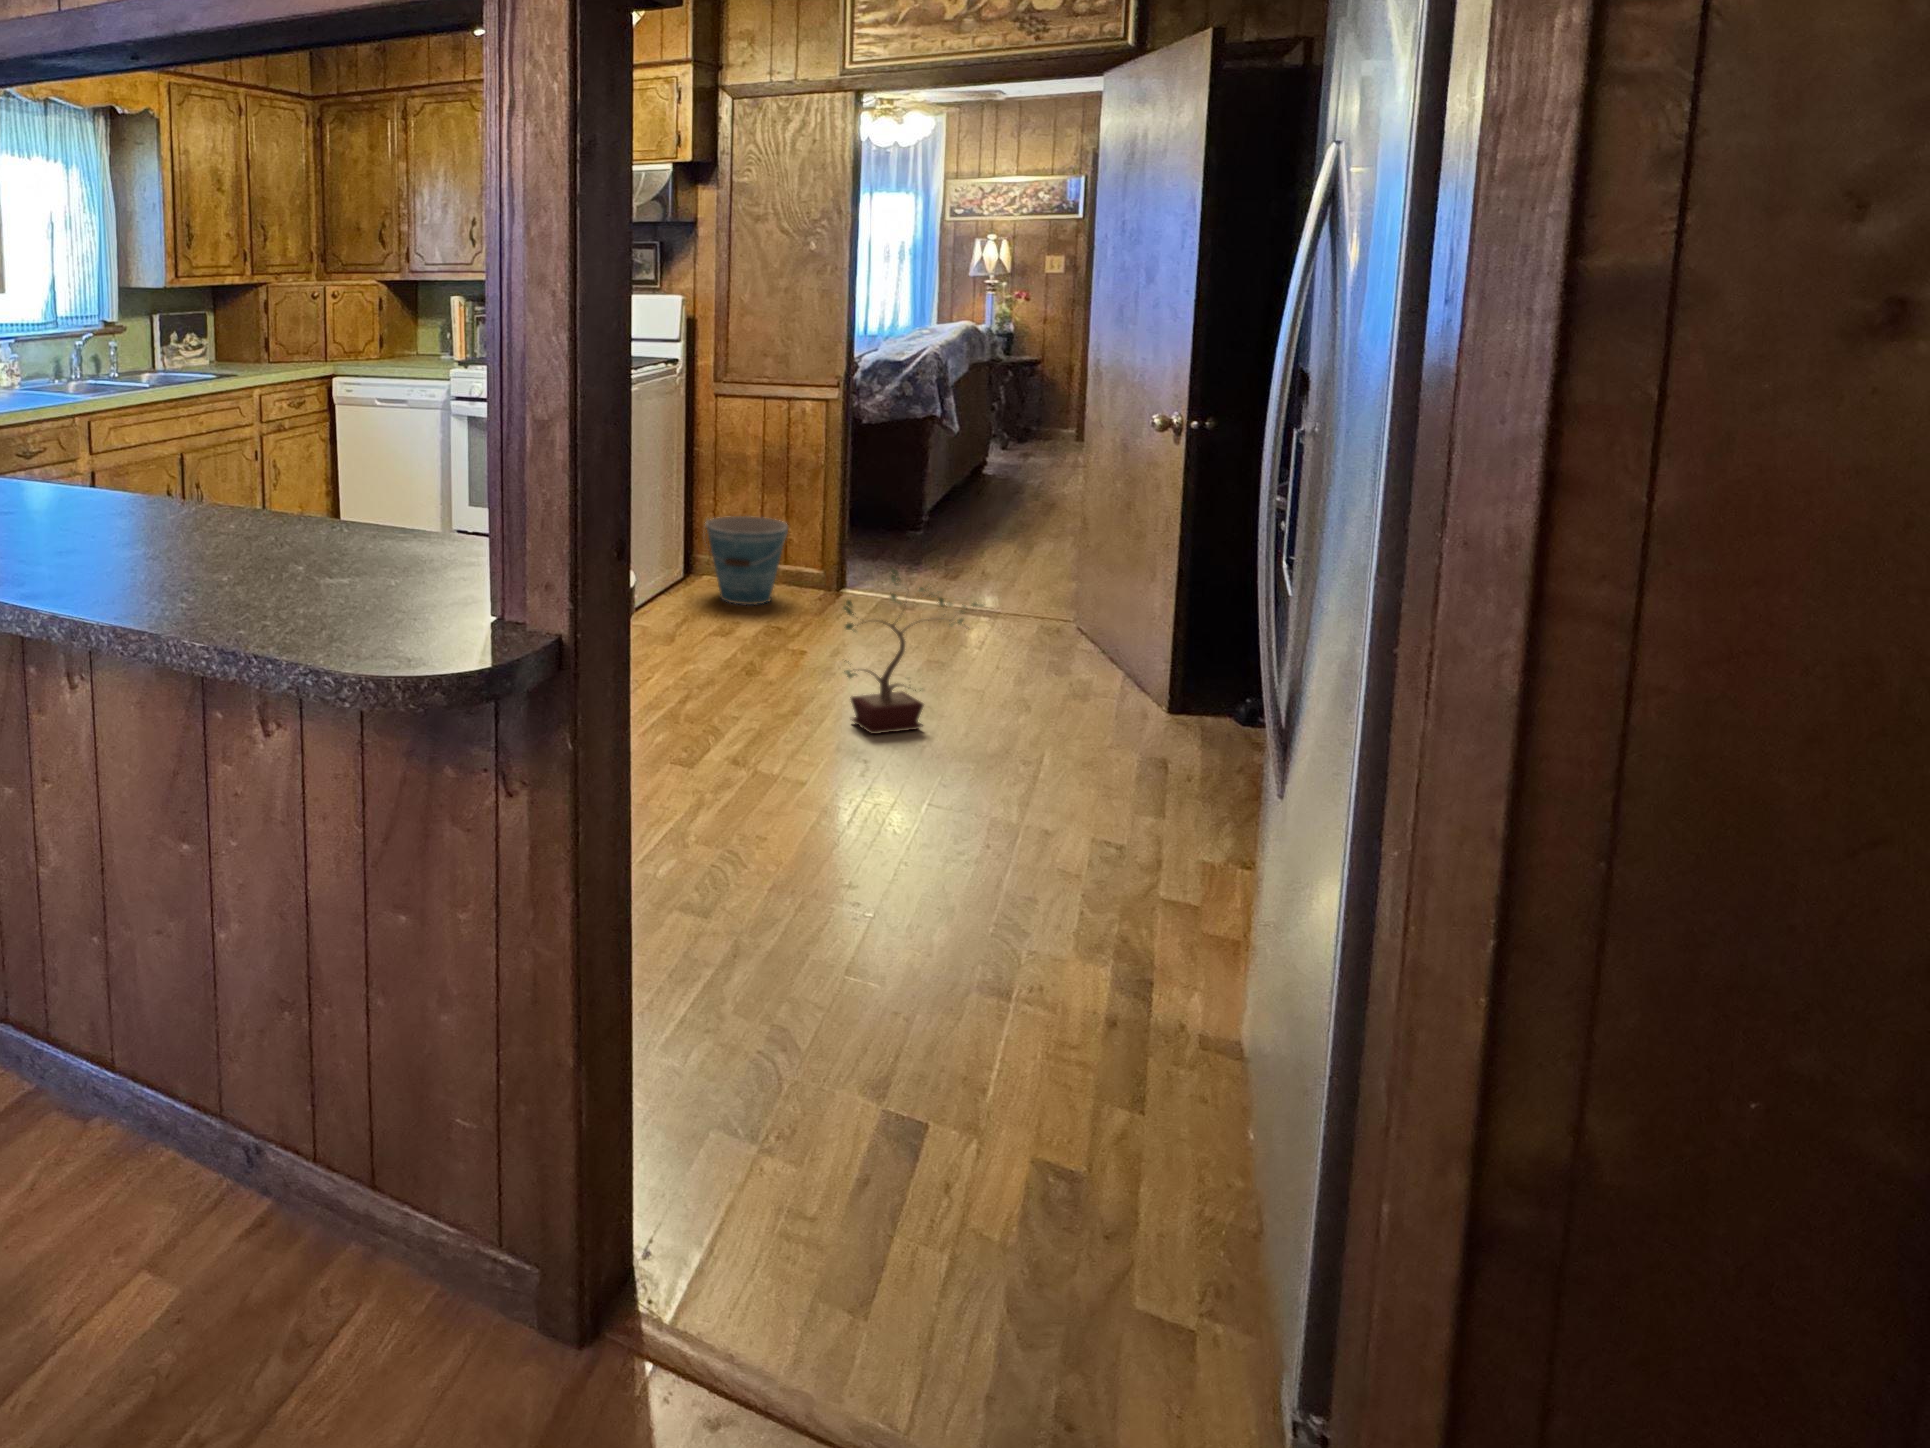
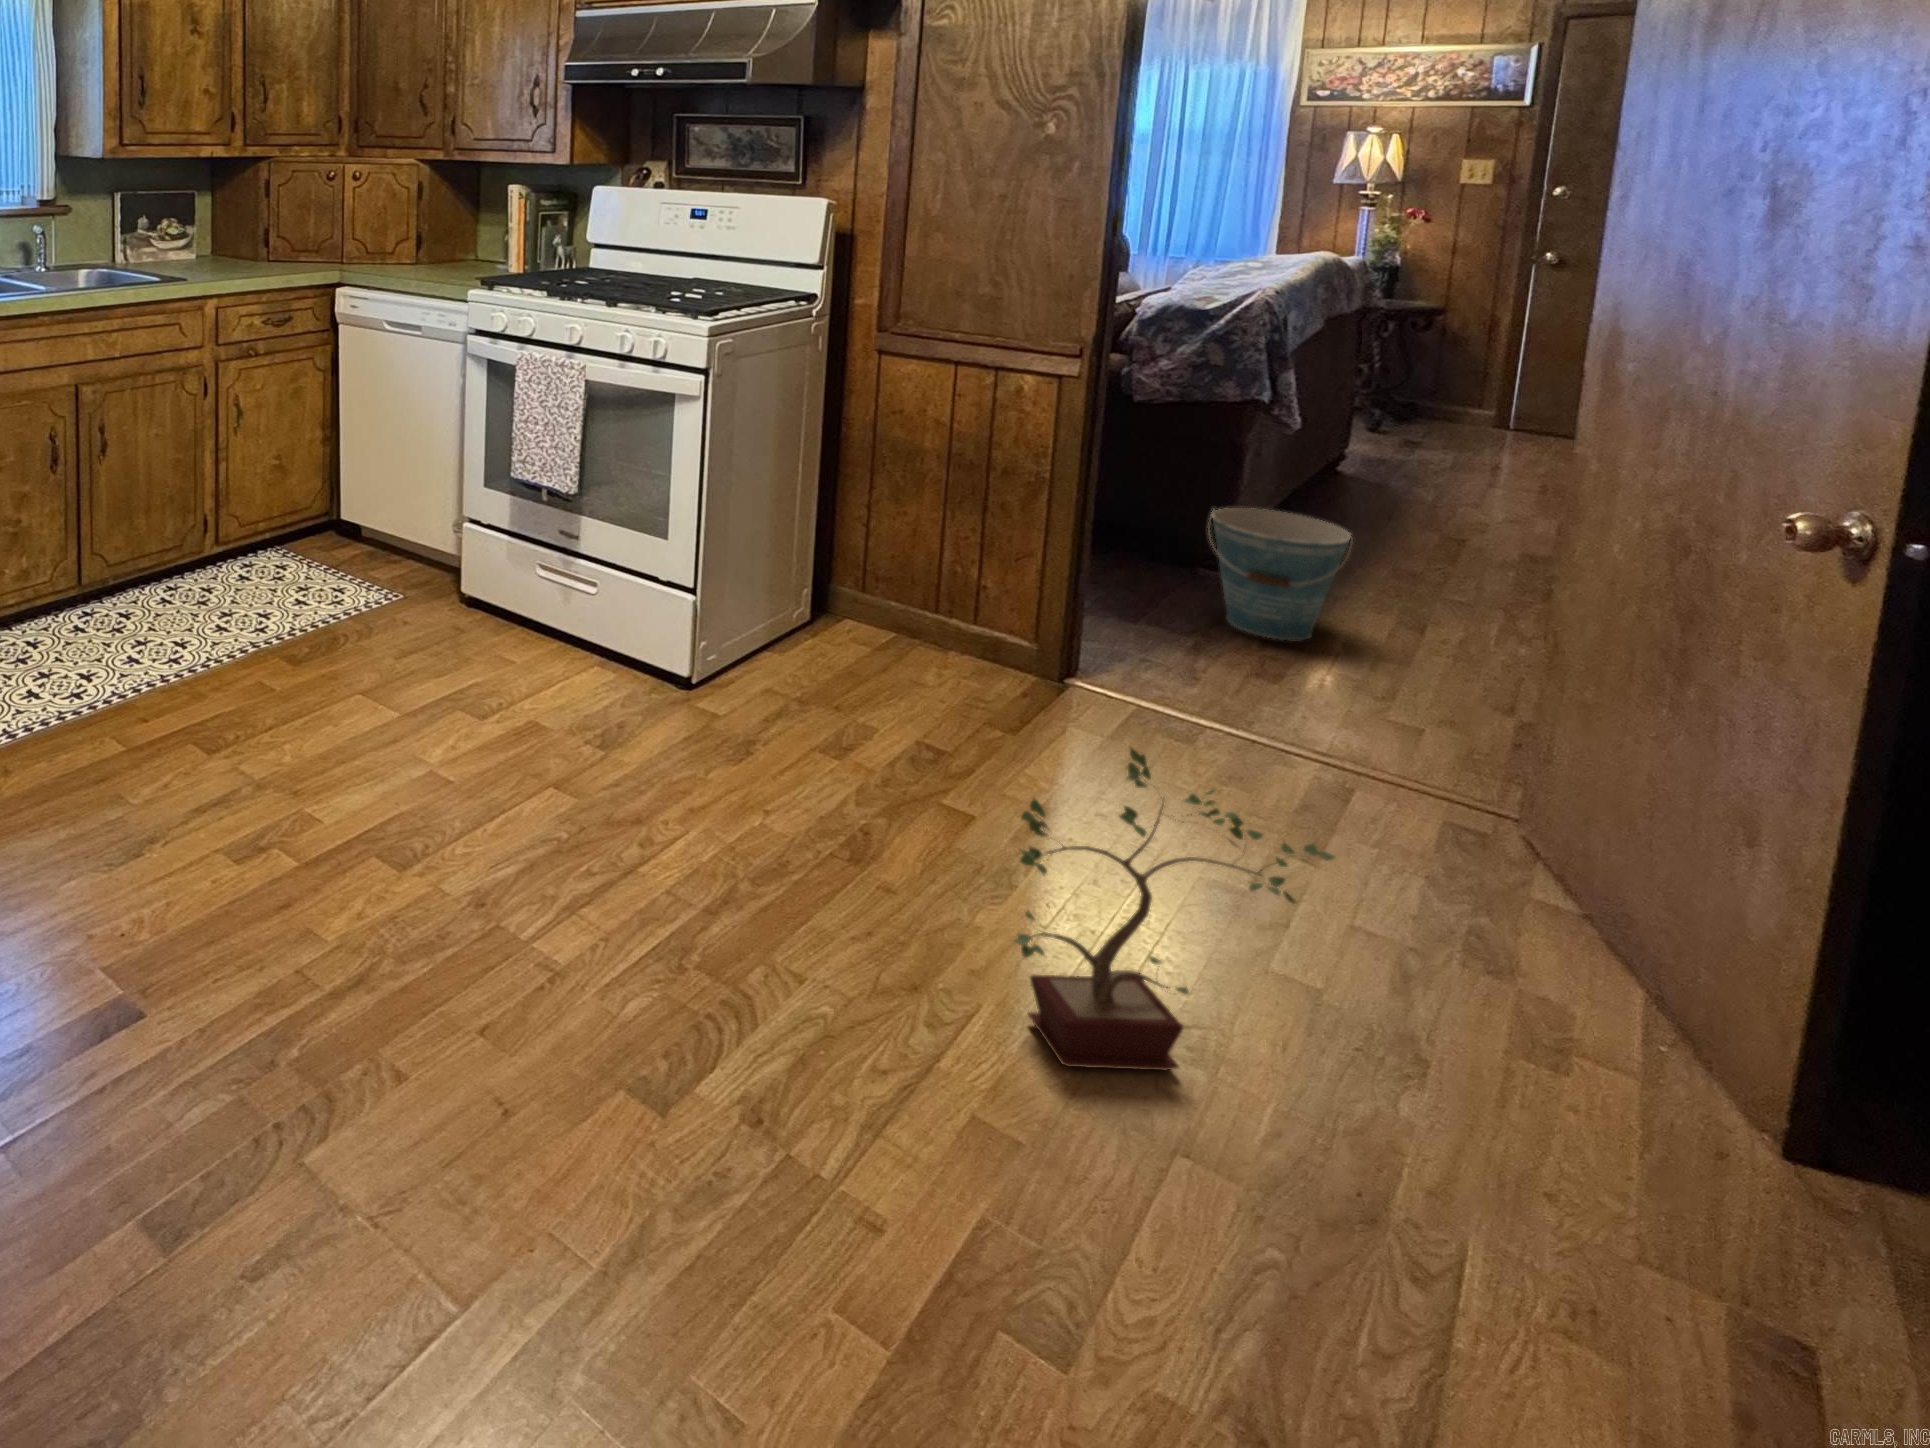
bucket: present [705,516,788,605] -> present [1210,508,1352,640]

